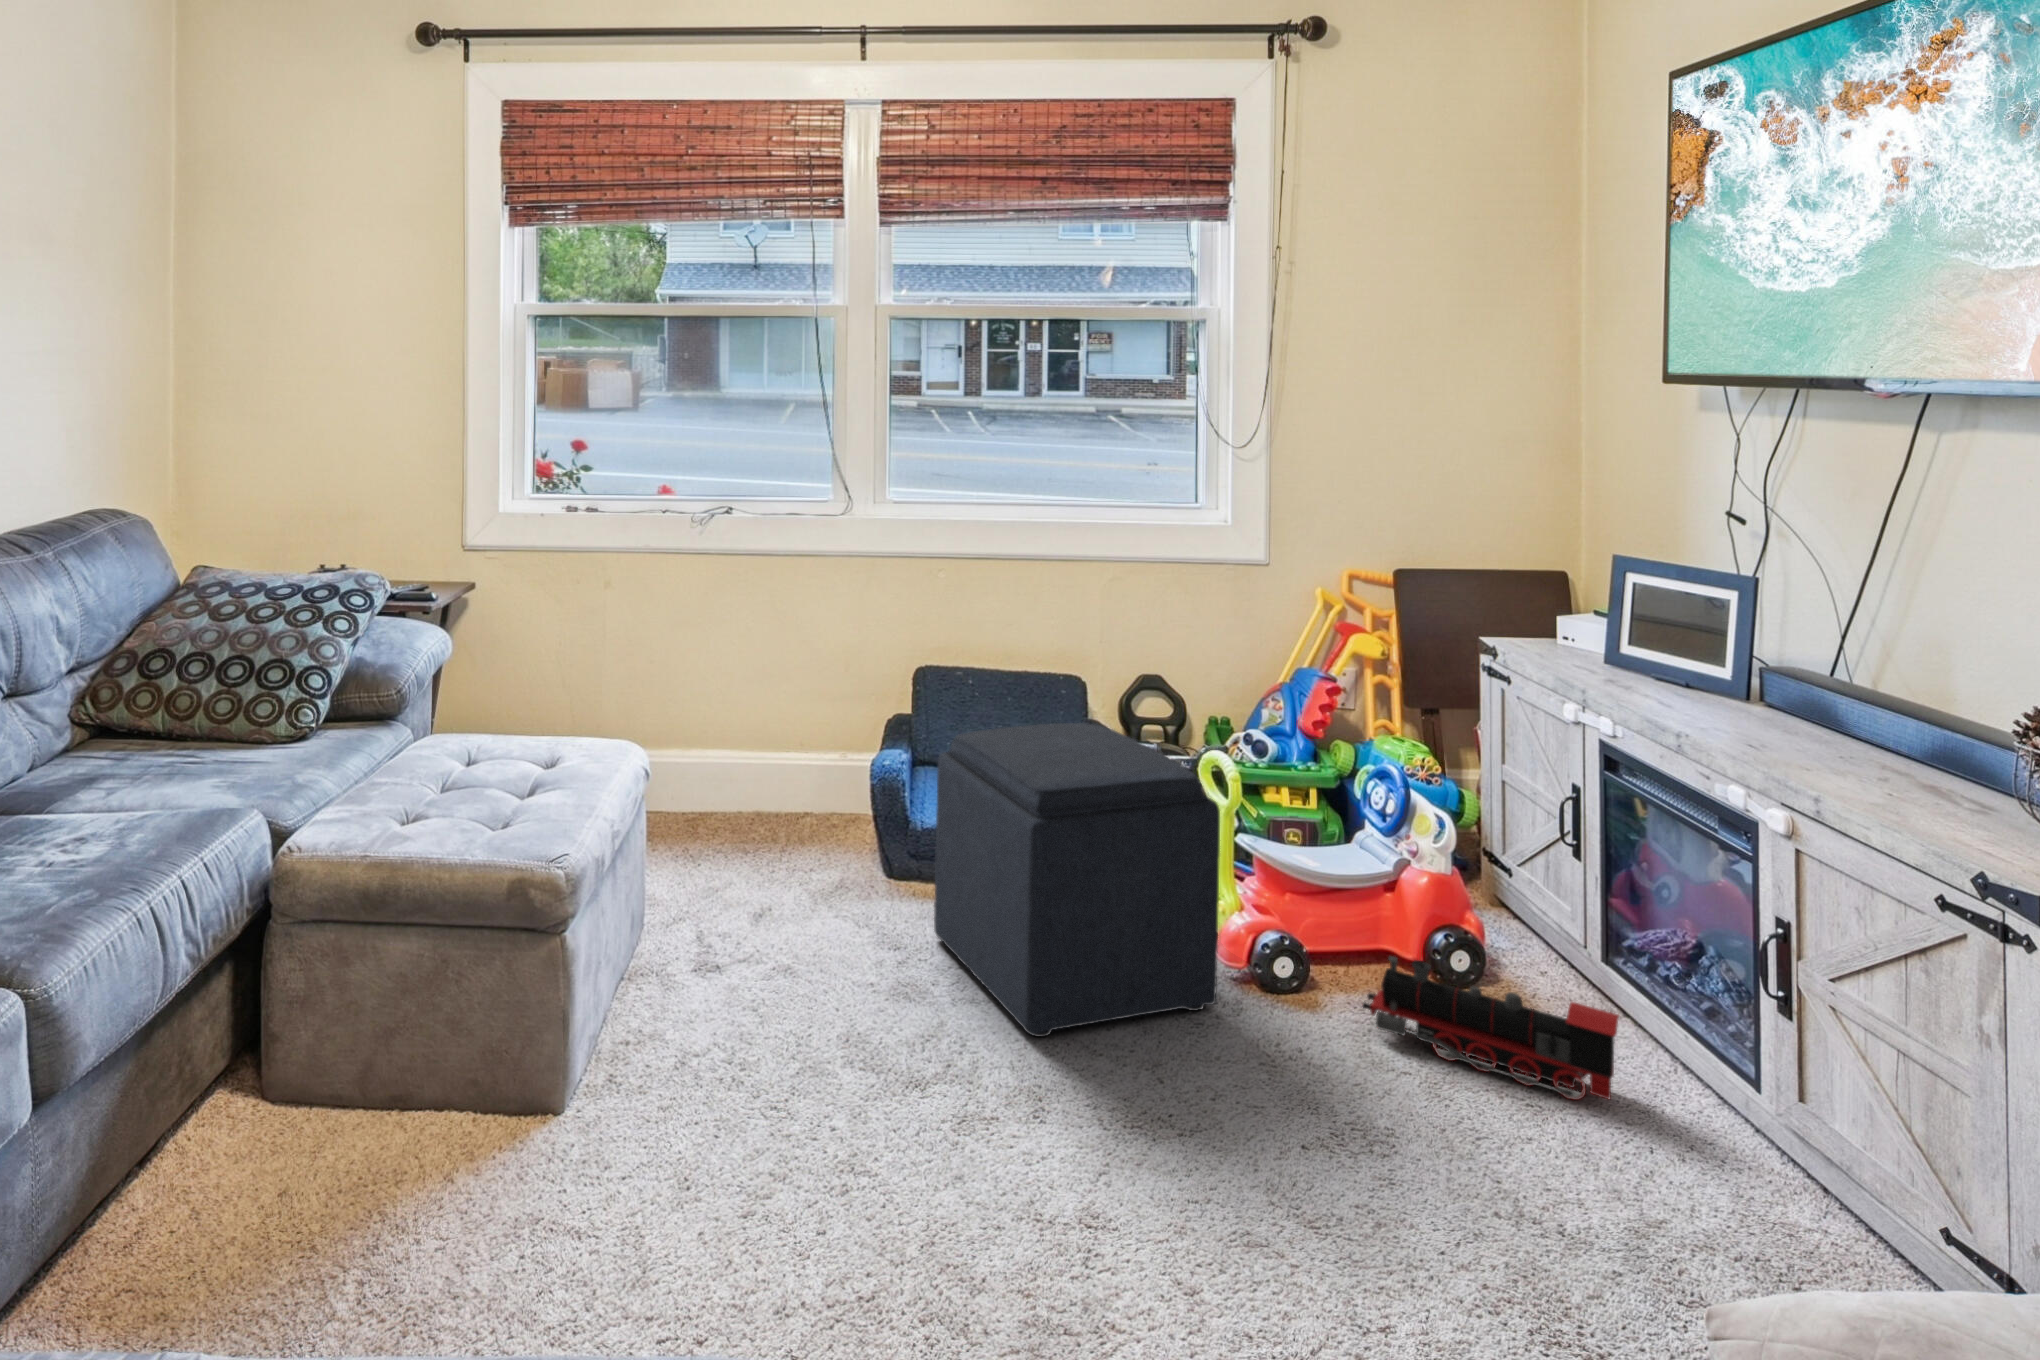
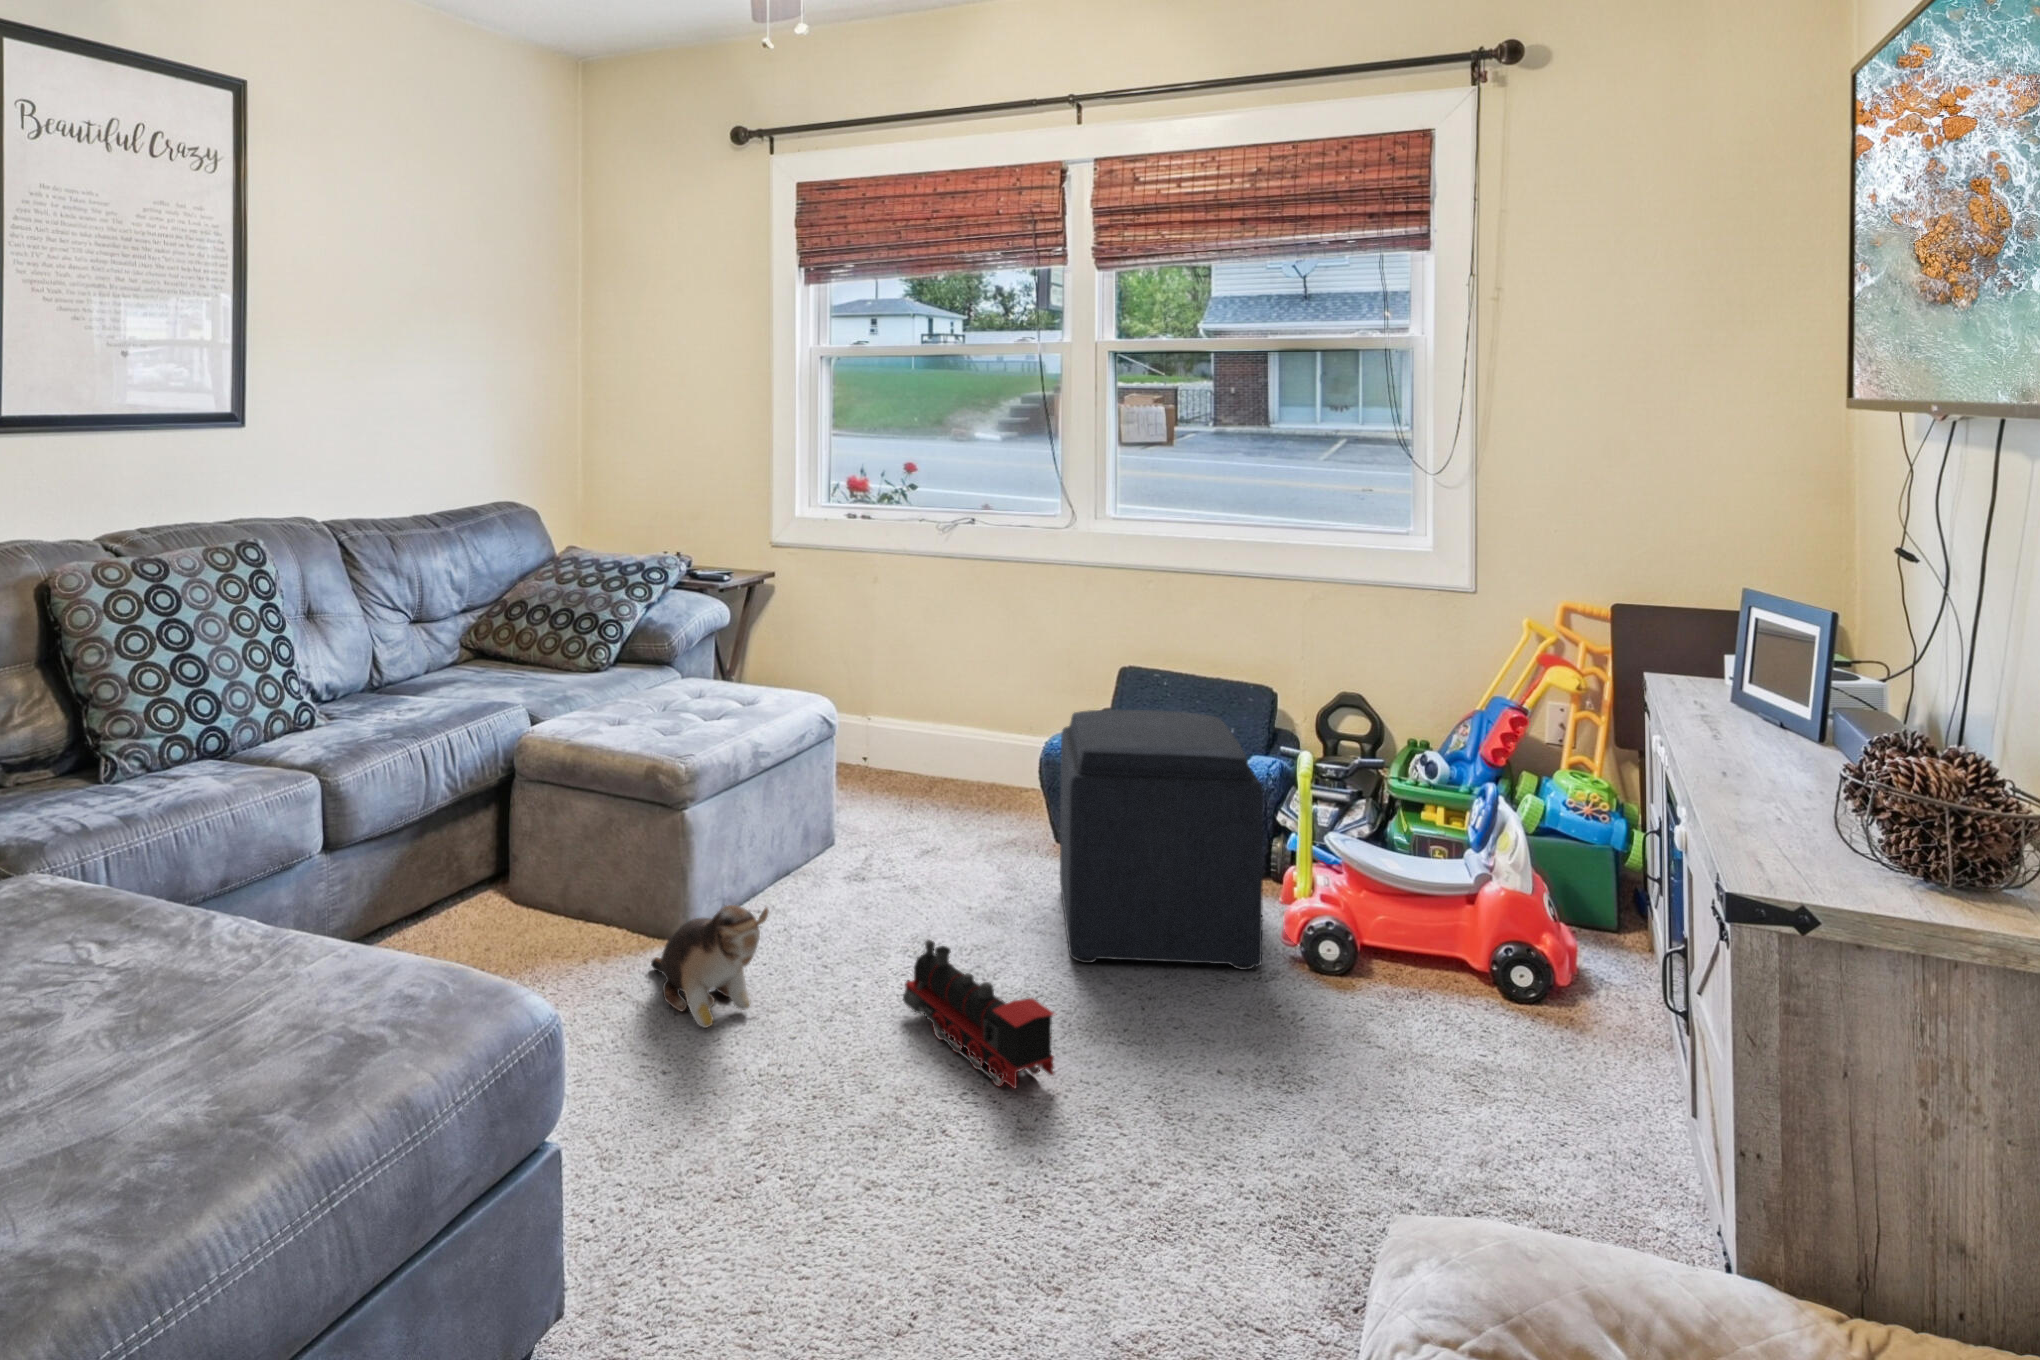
toy train: present [1362,956,1619,1100] -> present [903,940,1054,1088]
plush toy: none [540,1068,782,1253] -> present [651,905,768,1028]

